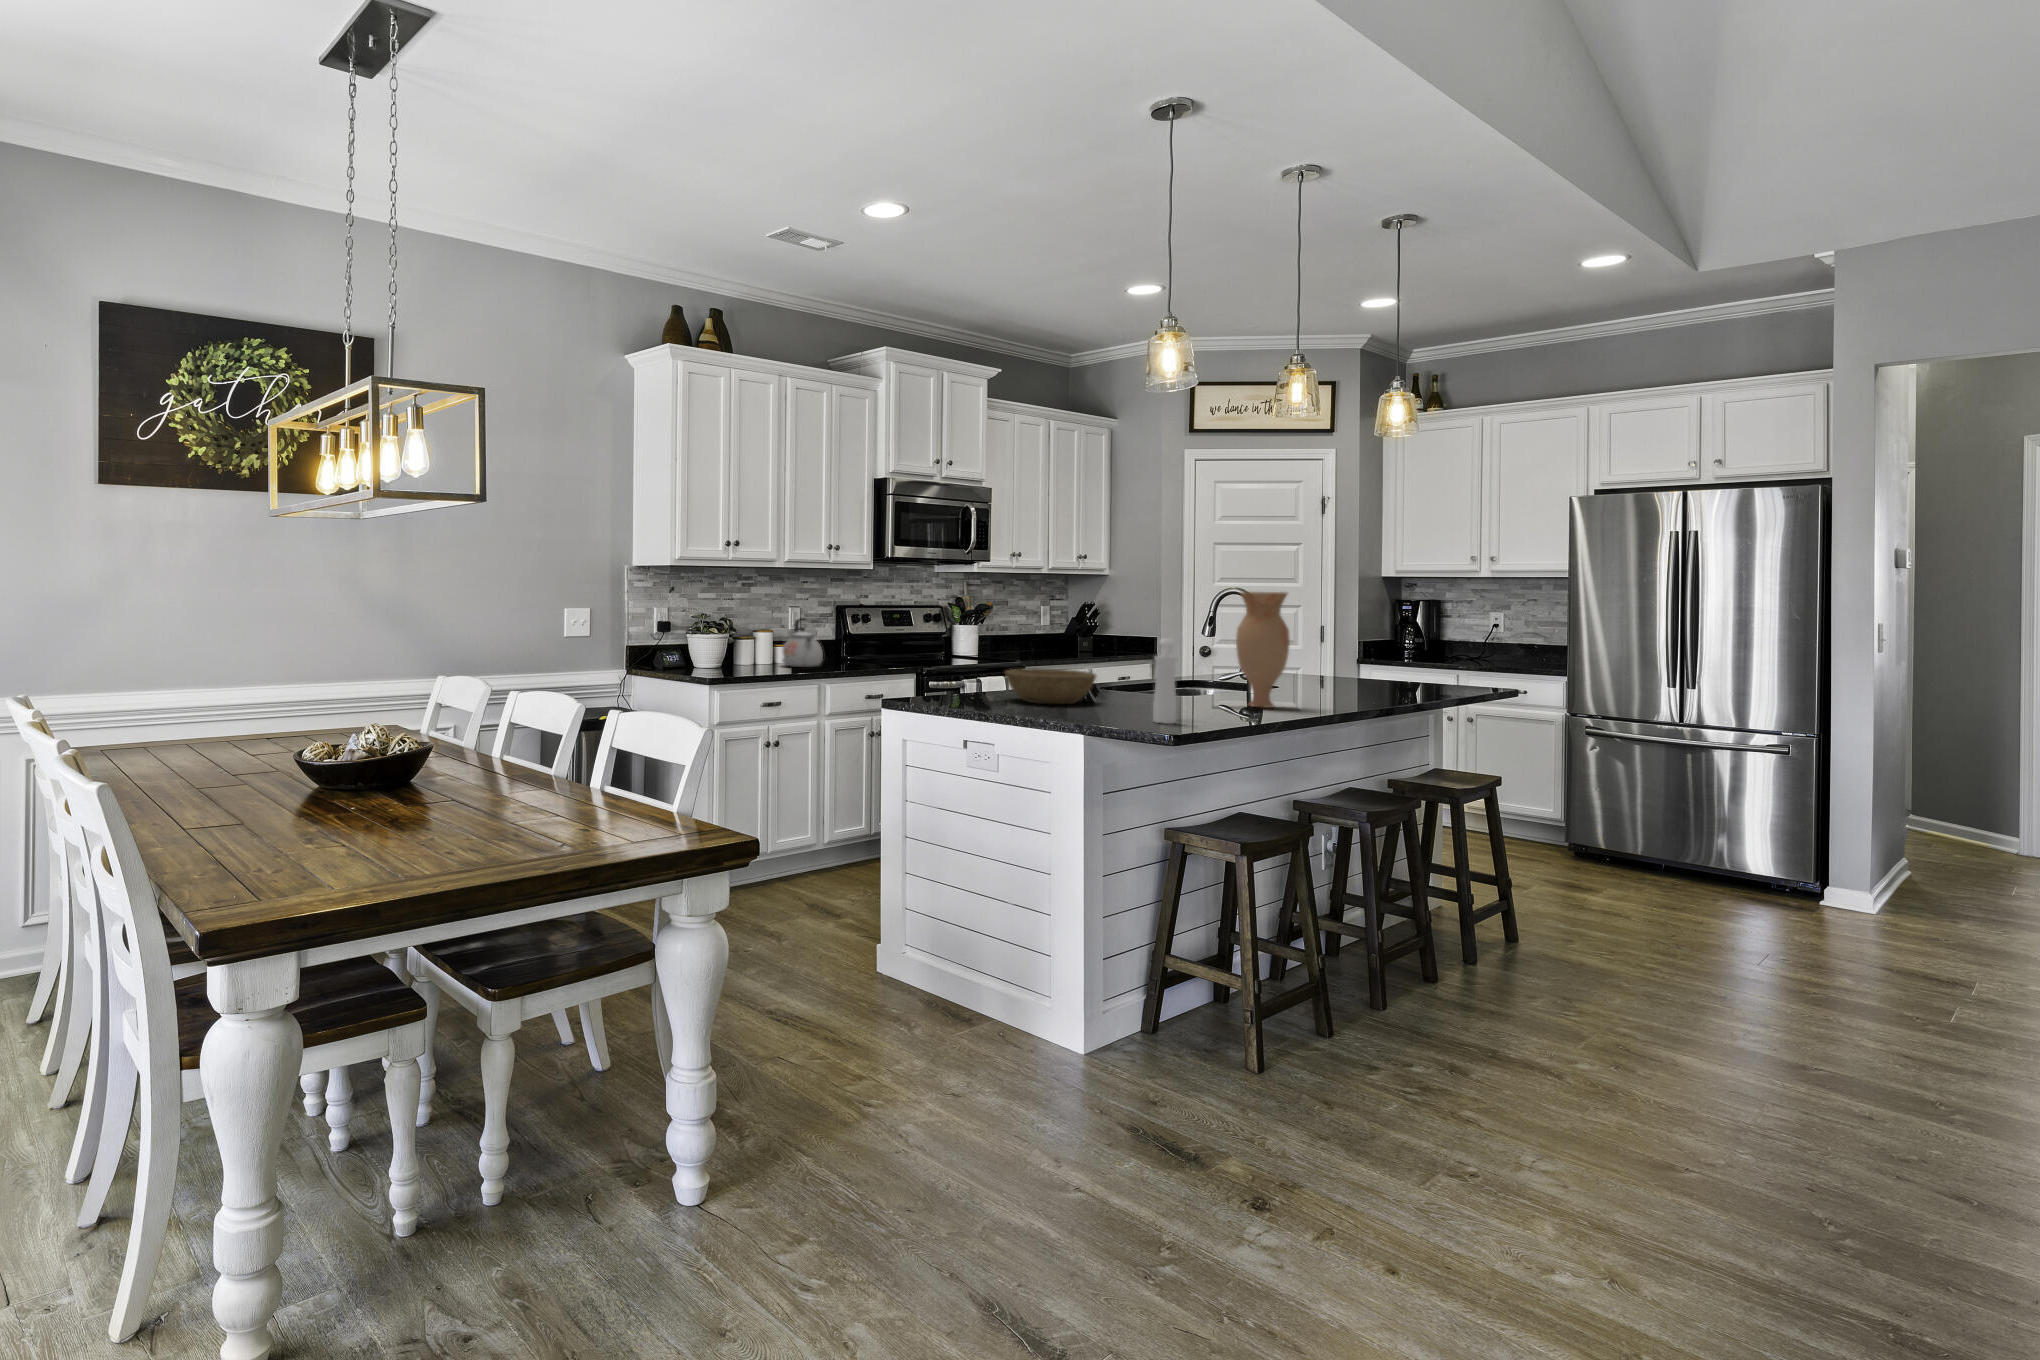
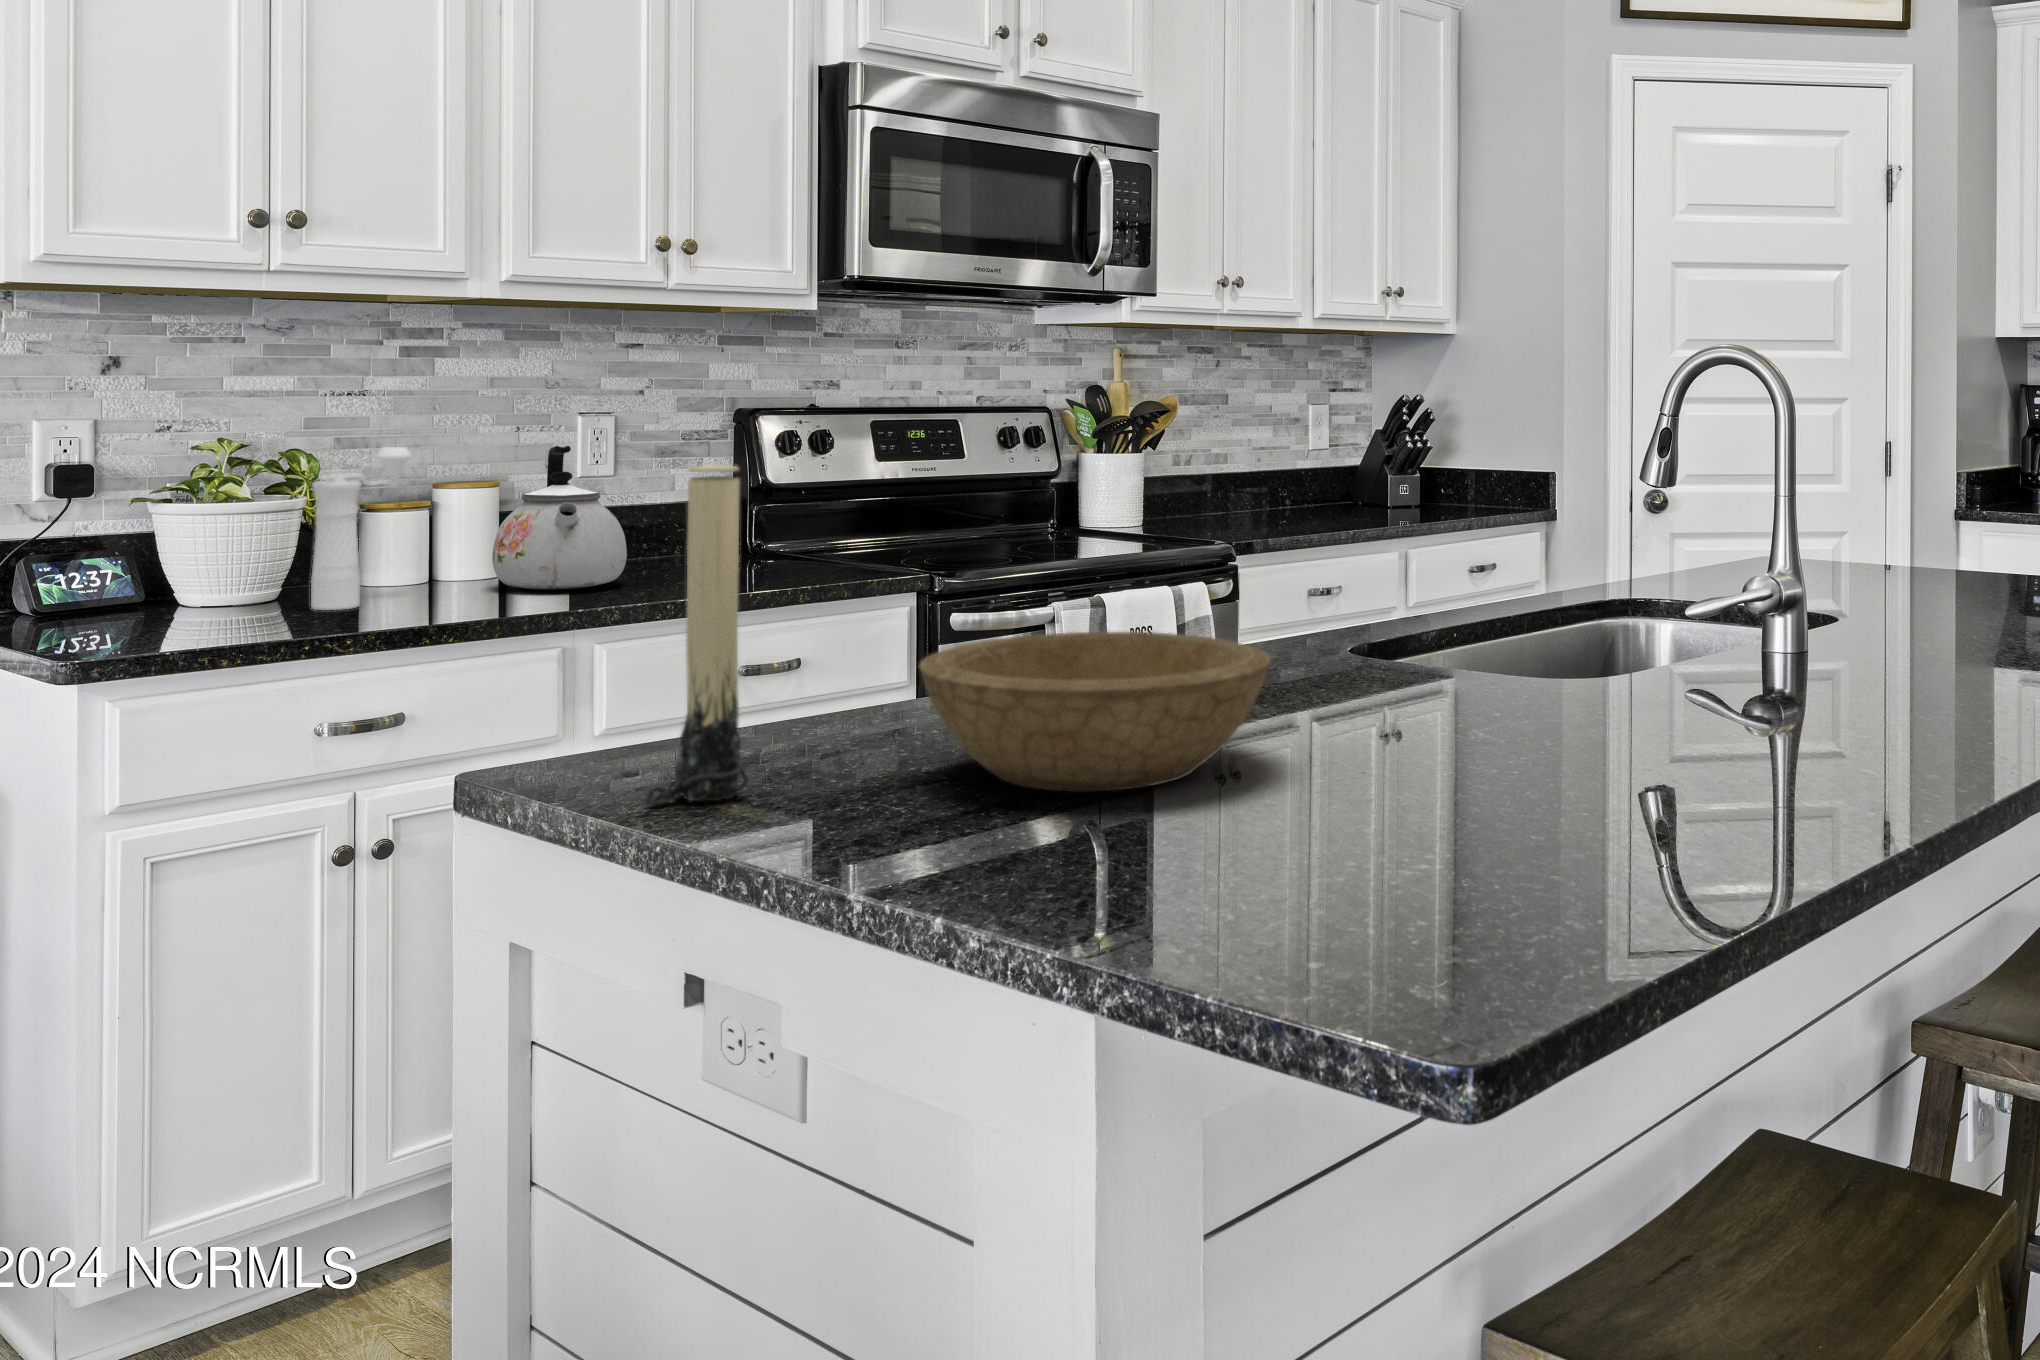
vase: present [1236,592,1290,708] -> none [1758,343,1938,761]
candle: none [946,621,968,702] -> present [644,464,748,805]
pepper mill: present [1153,638,1177,724] -> present [311,447,411,610]

